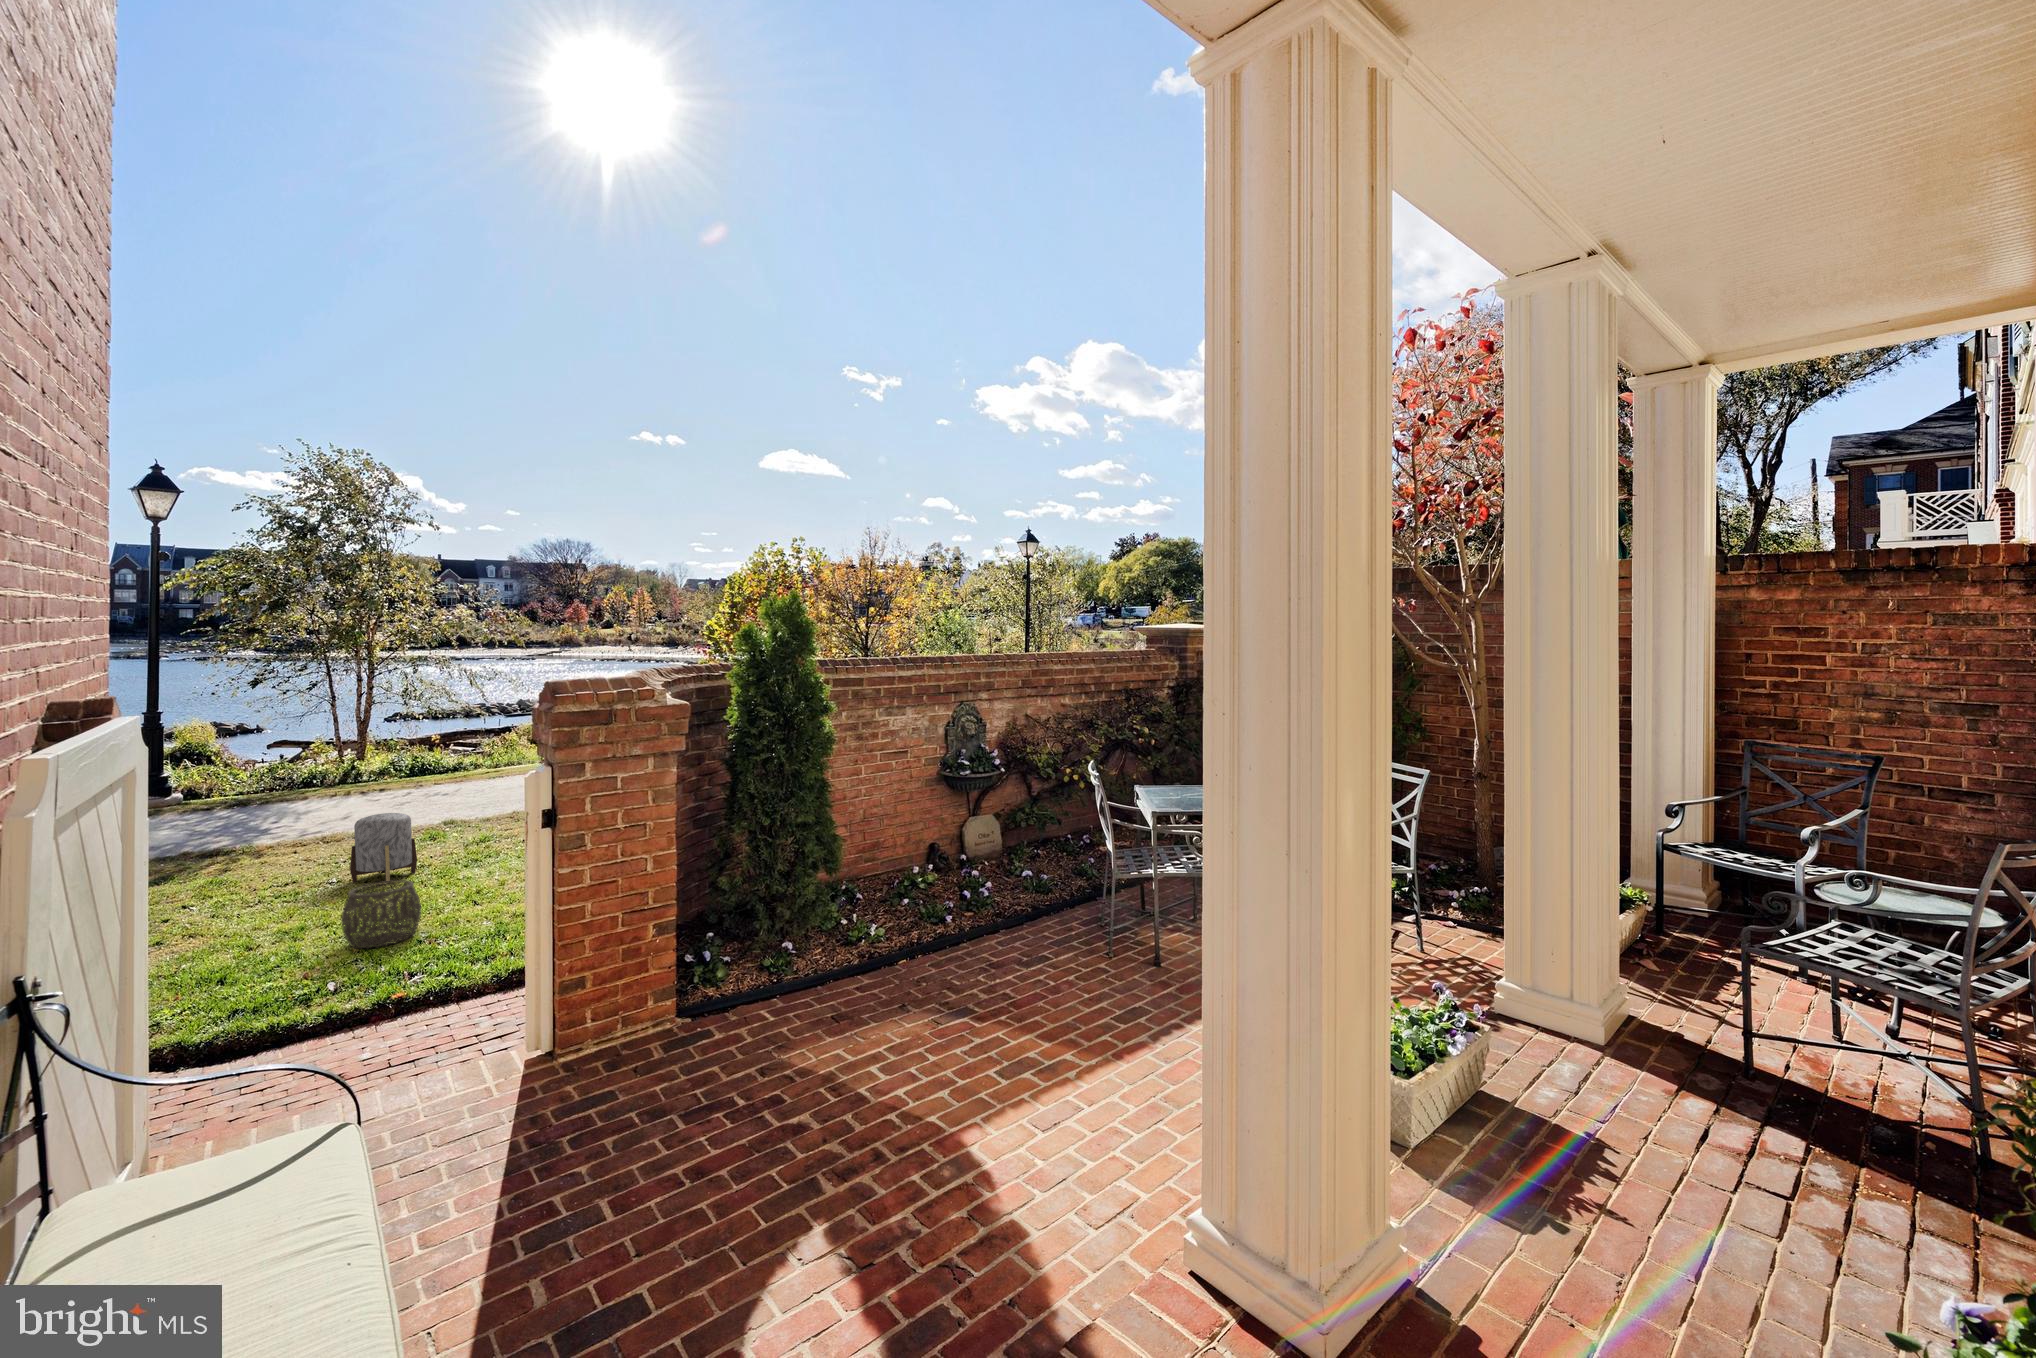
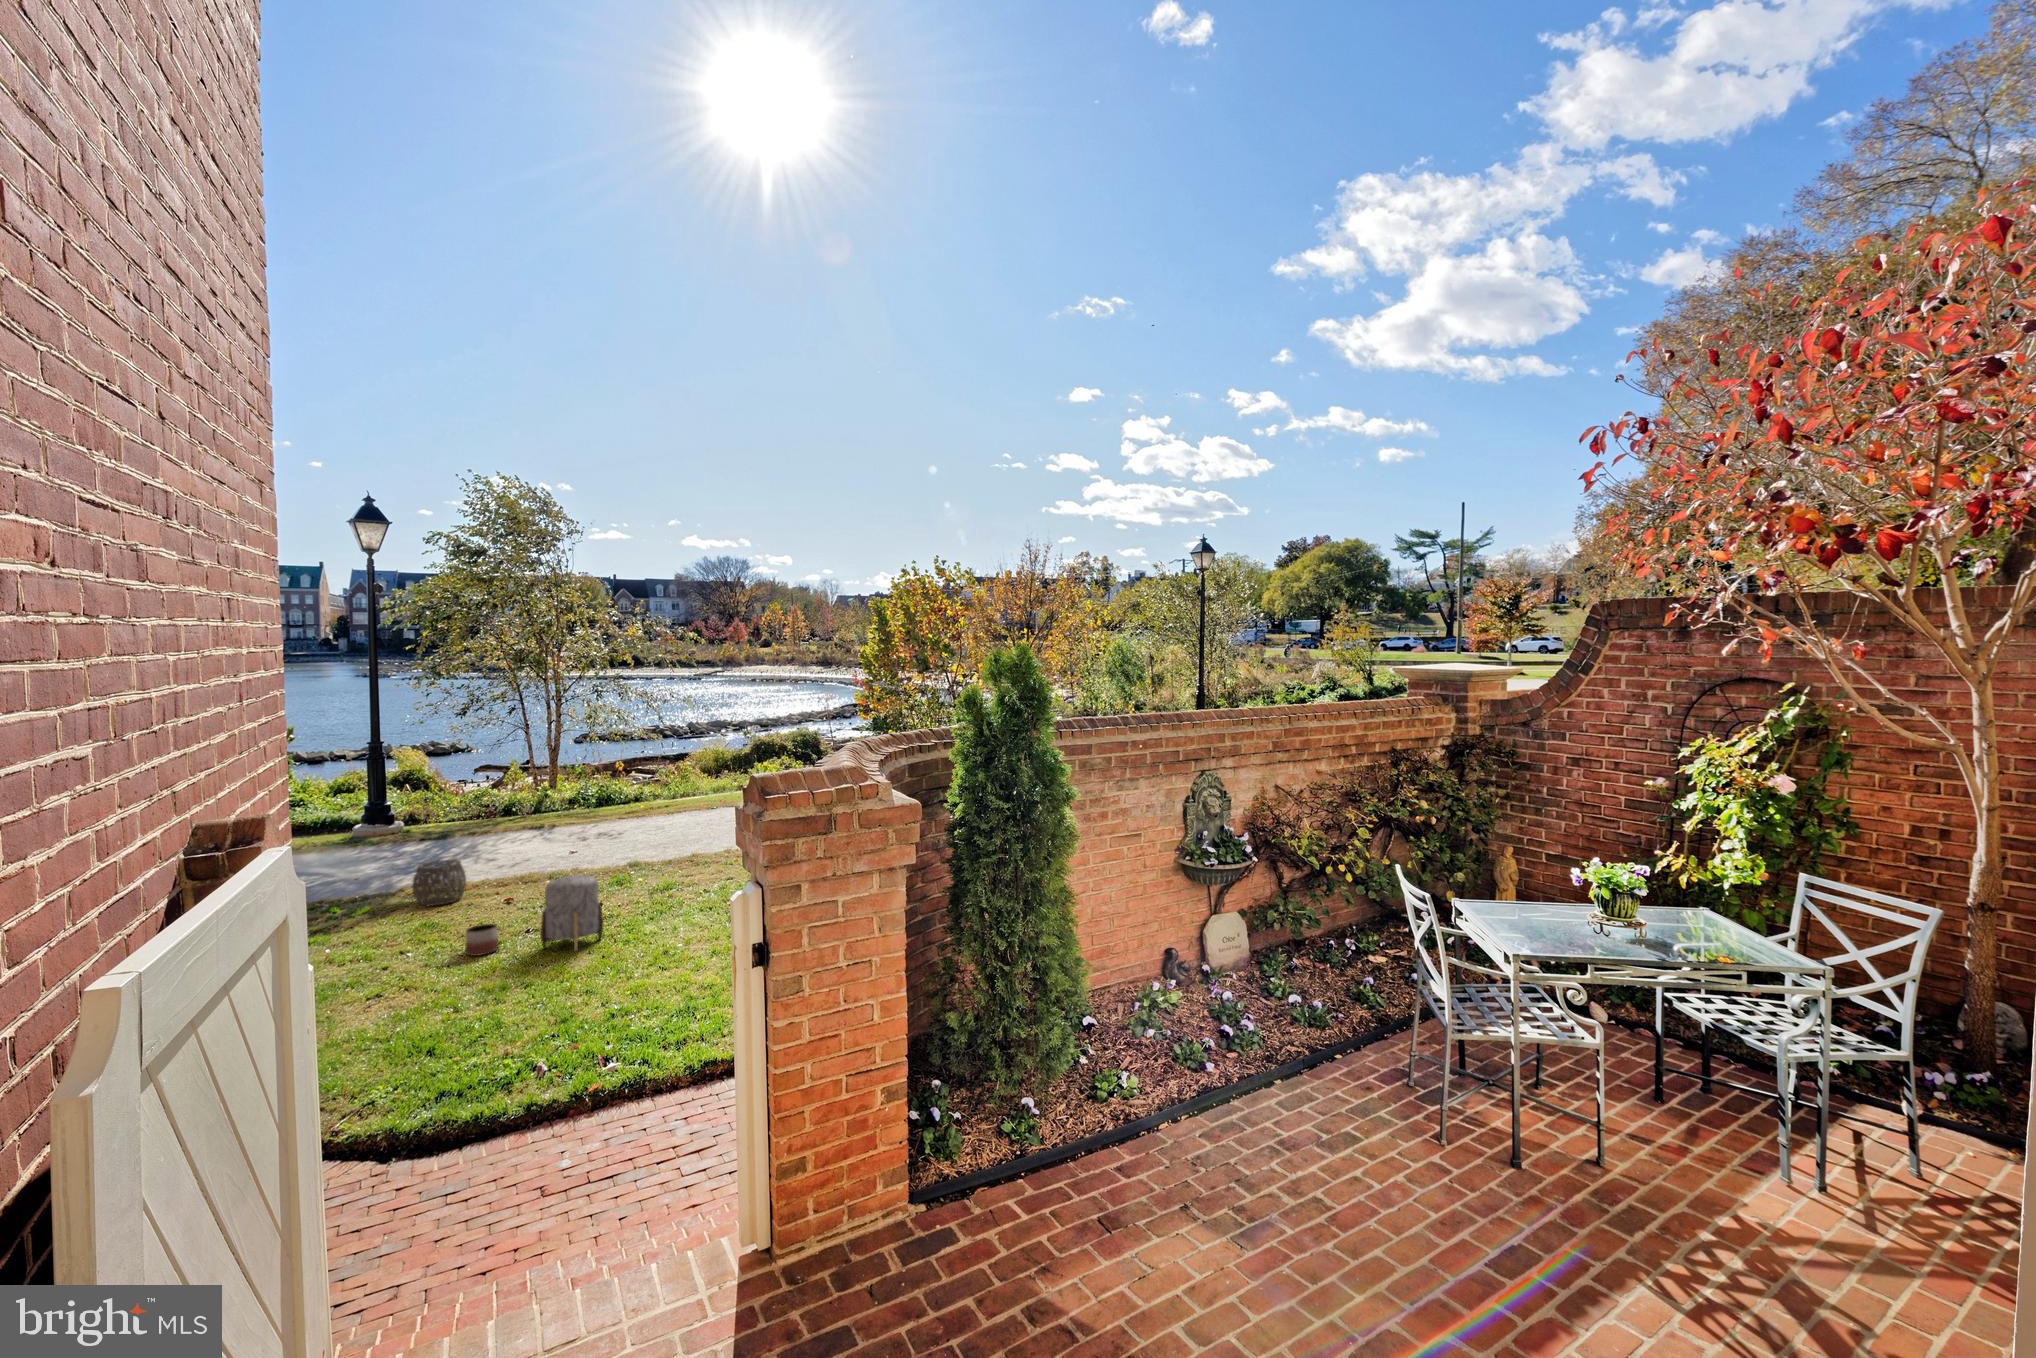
planter: none [268,861,305,890] -> present [466,924,498,956]
woven basket: present [341,880,421,948] -> present [412,860,466,906]

